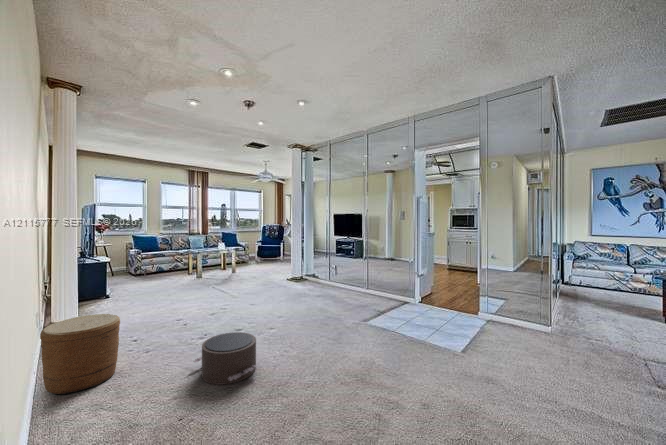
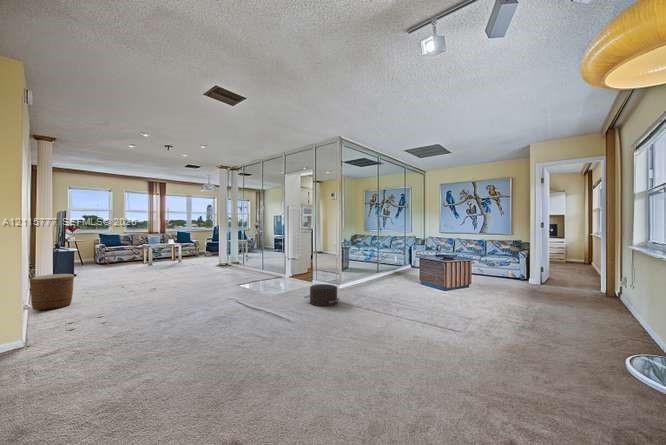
pouf: present [194,332,256,385] -> present [304,284,339,306]

